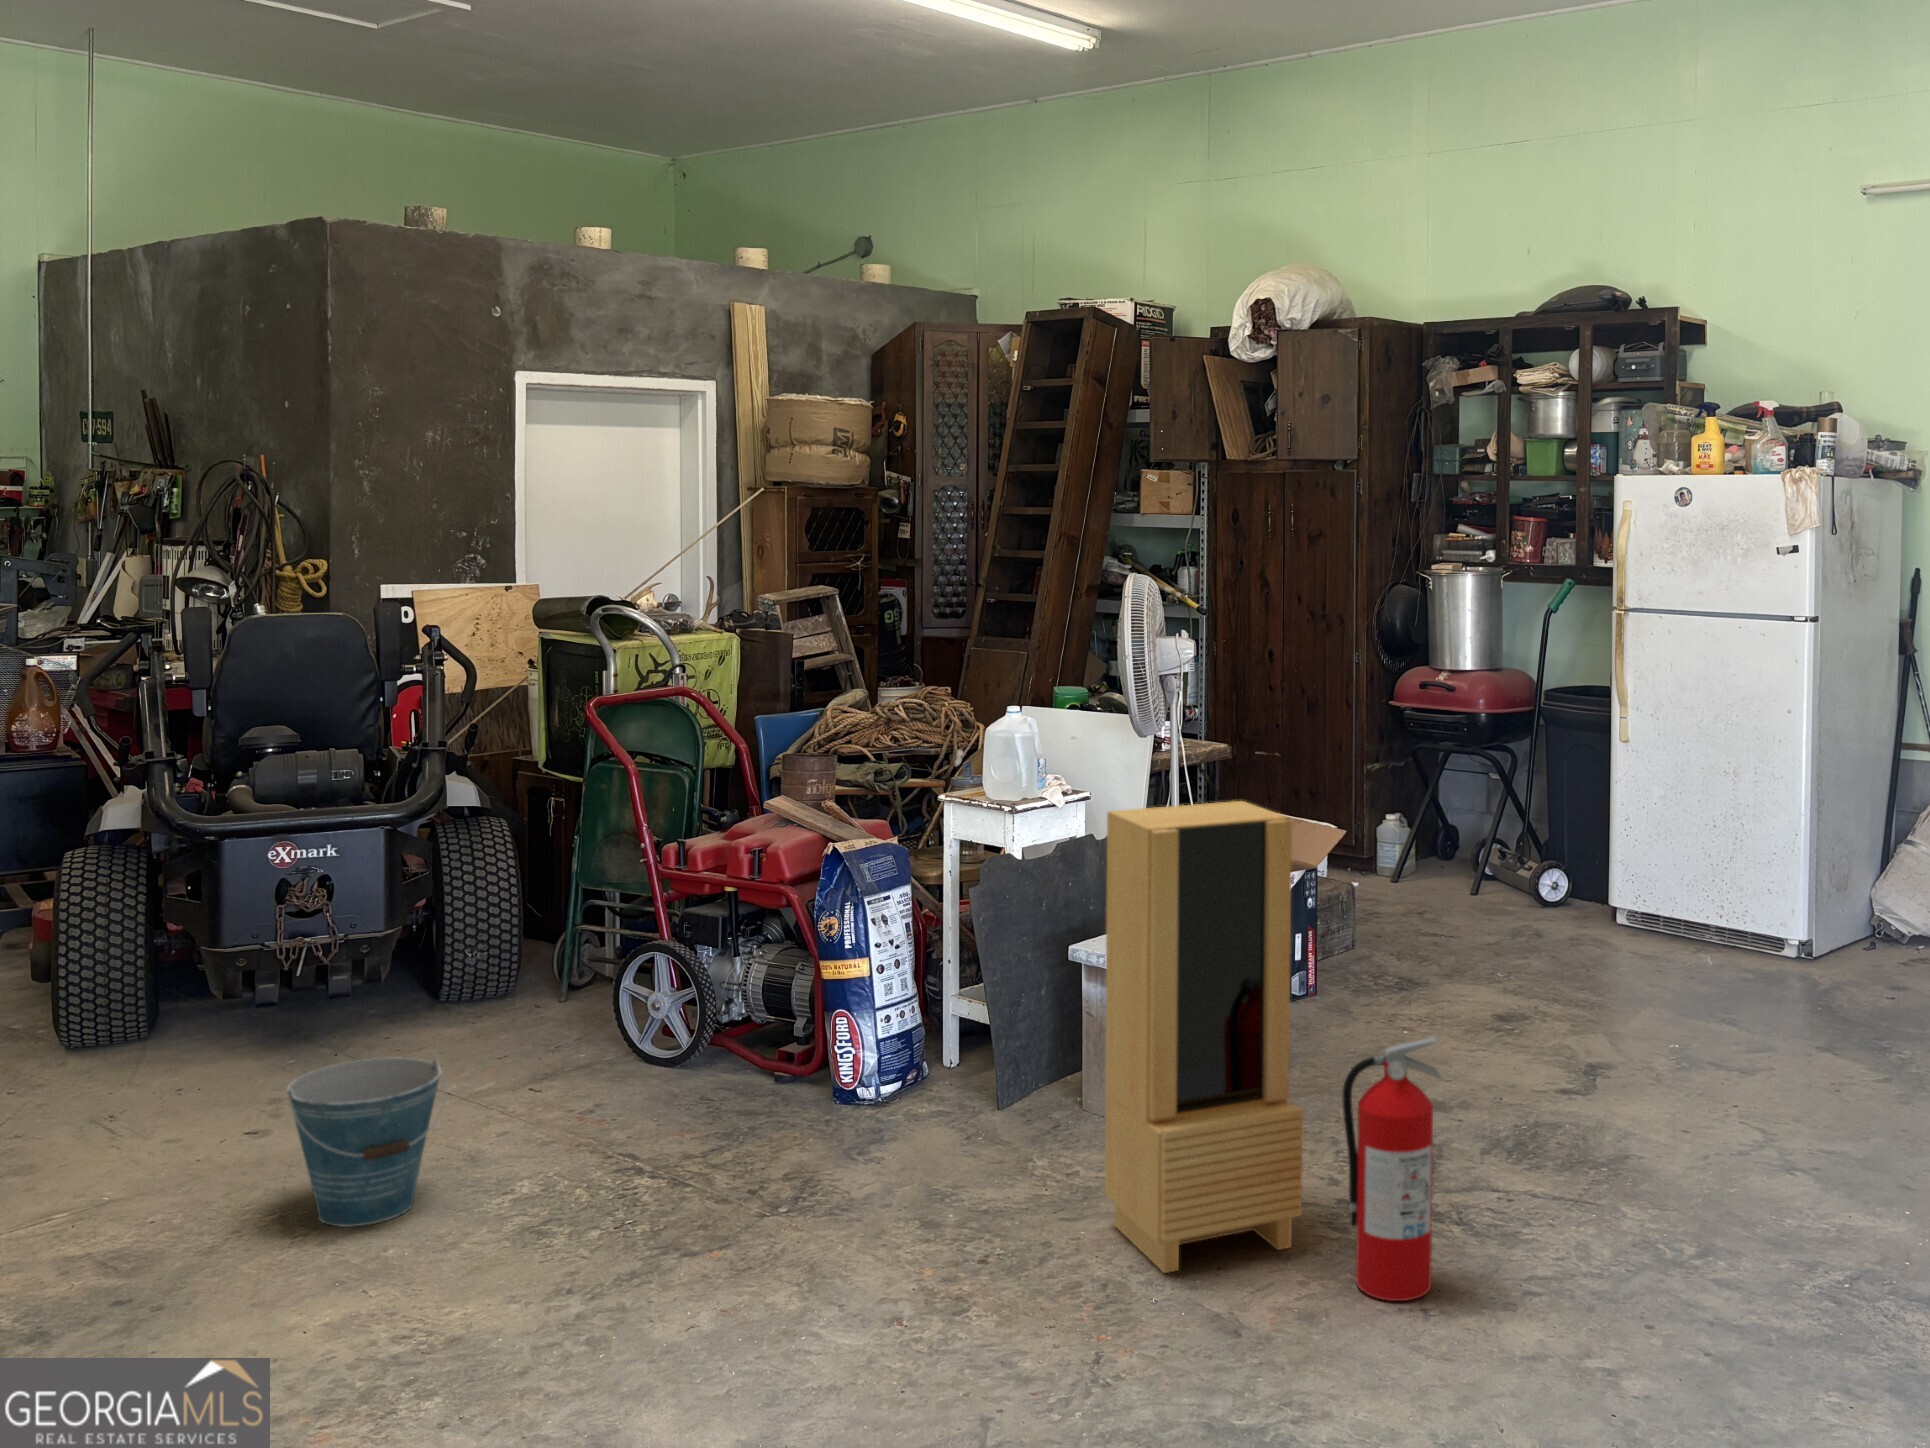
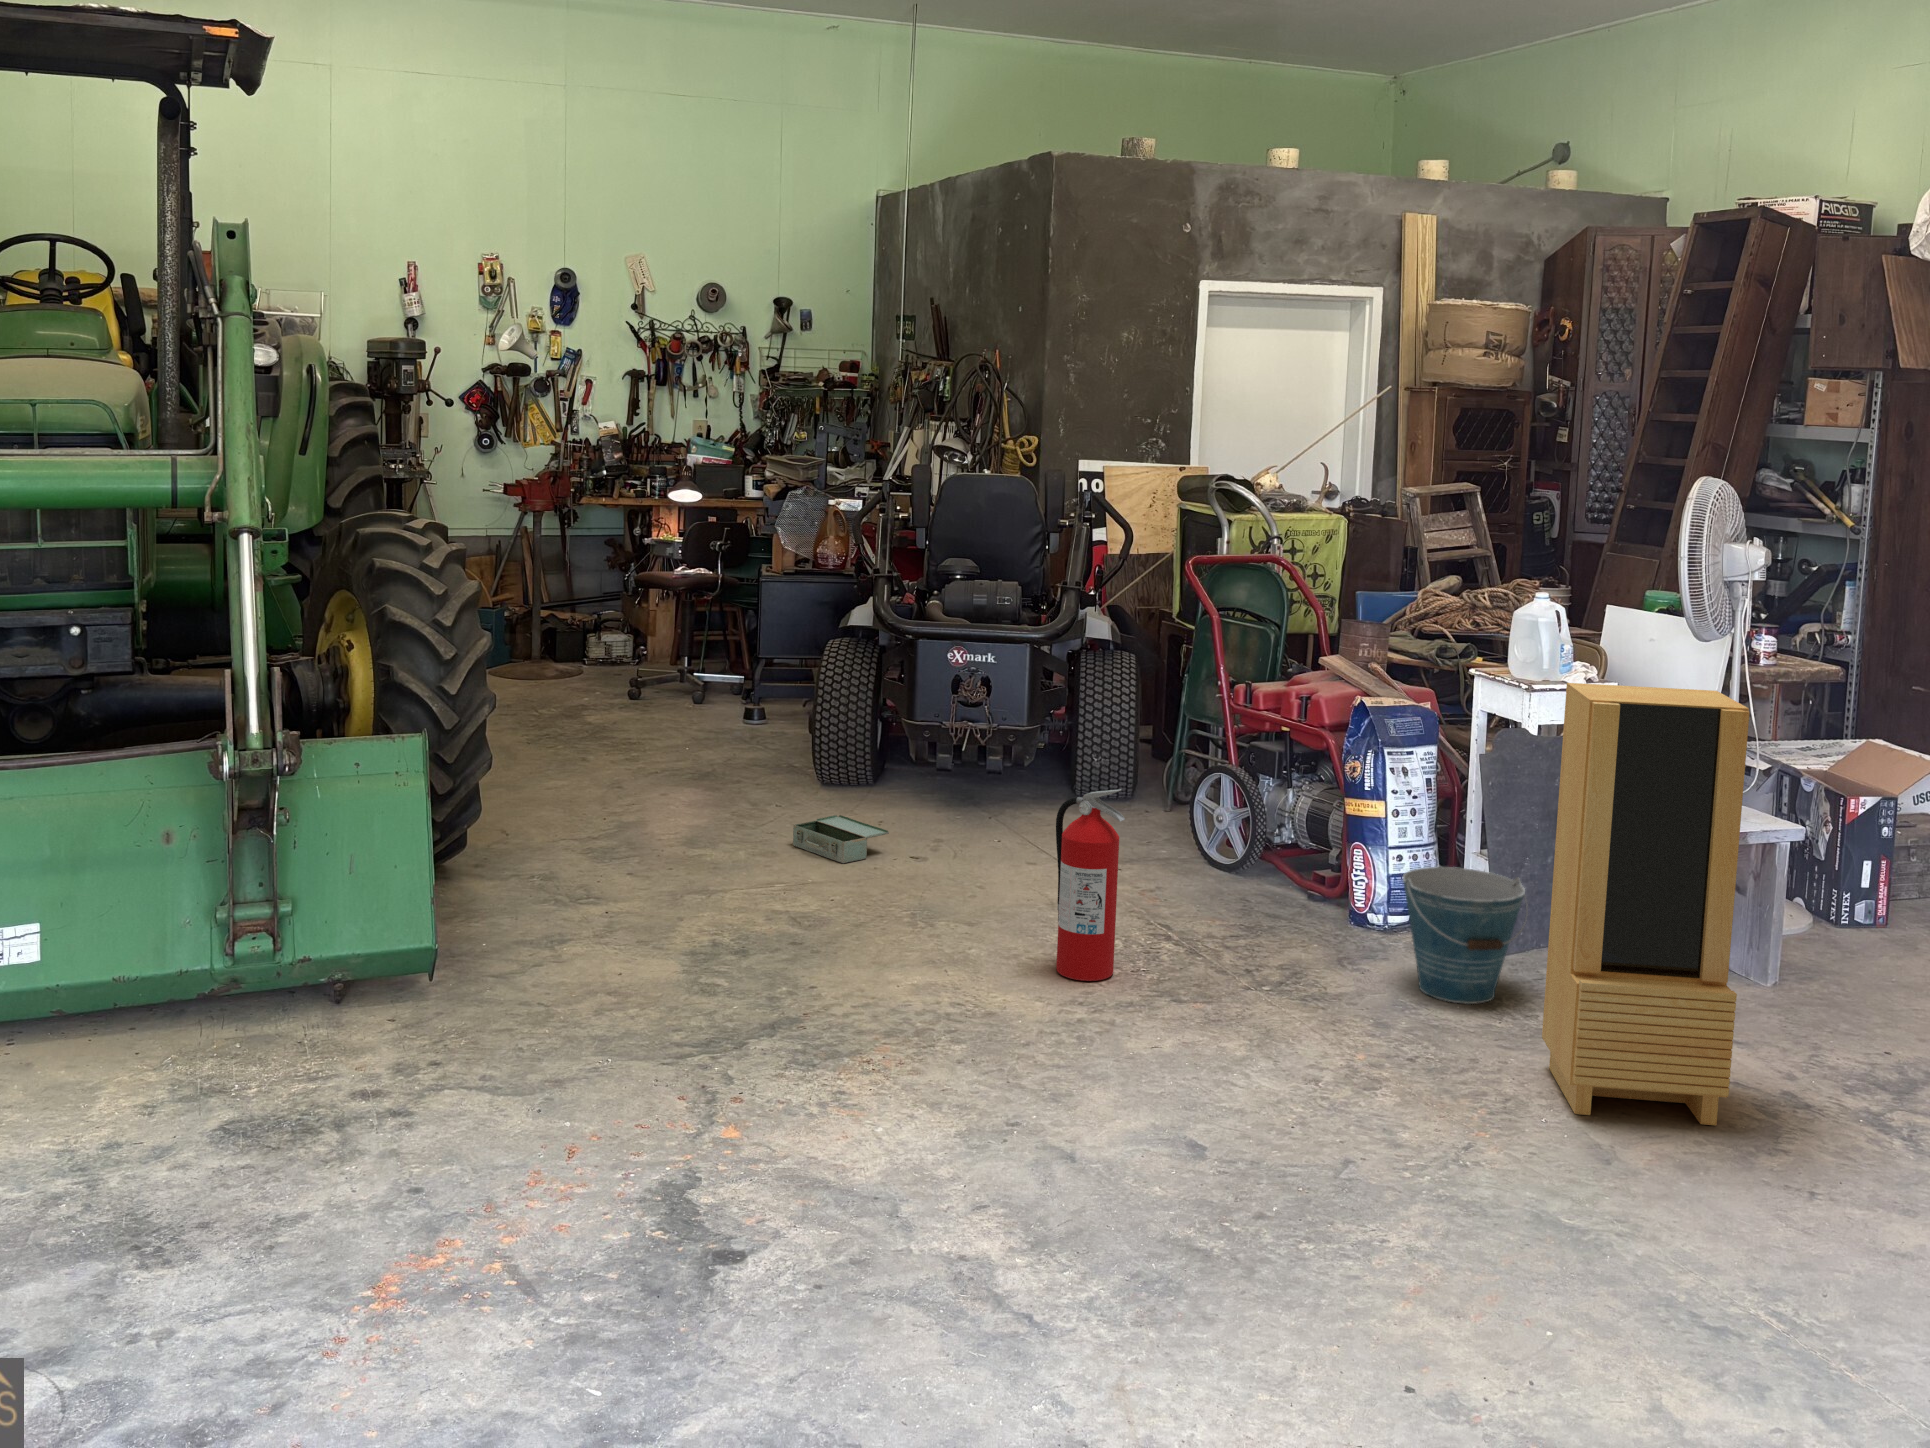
fire extinguisher: present [1342,1037,1442,1301] -> present [1056,789,1125,981]
bucket: present [287,1058,446,1227] -> present [1403,867,1528,1004]
toolbox: none [62,1095,216,1163] -> present [793,815,889,863]

